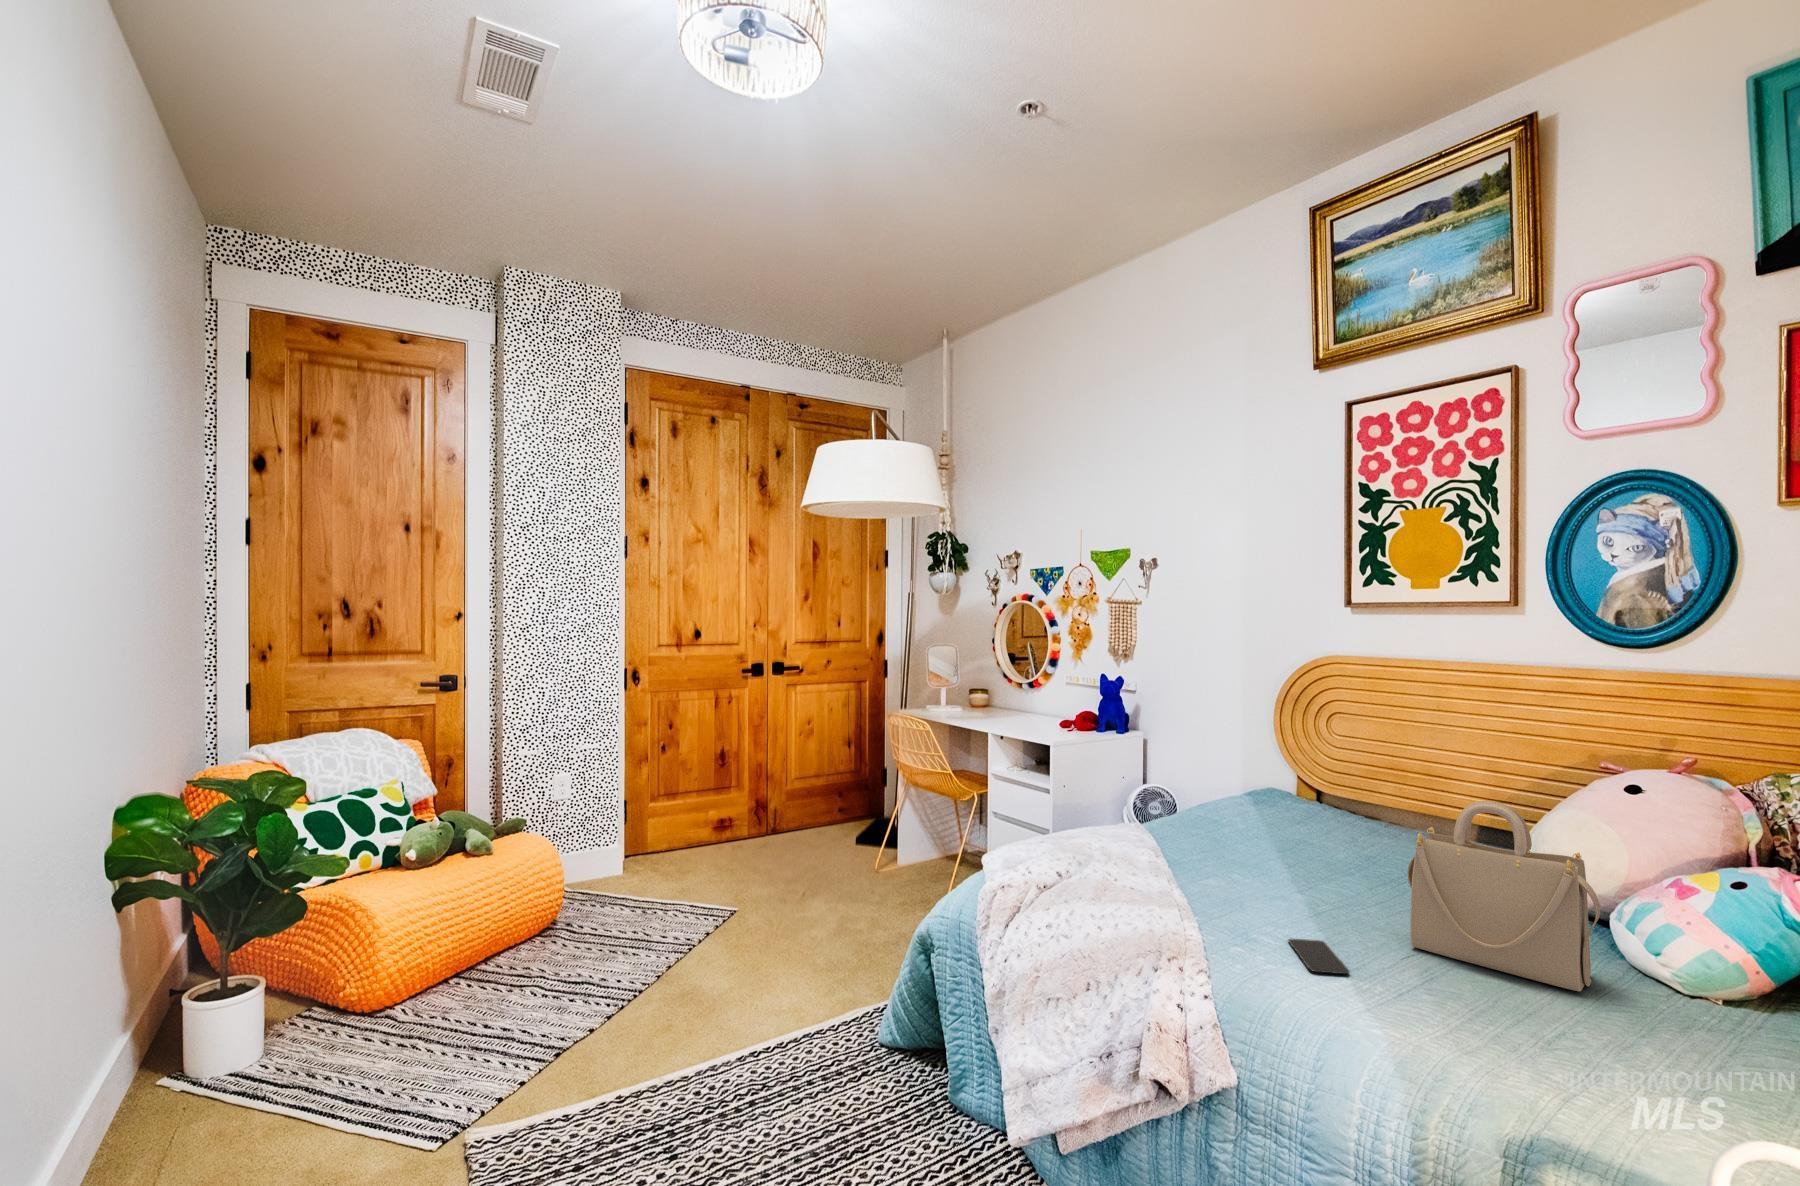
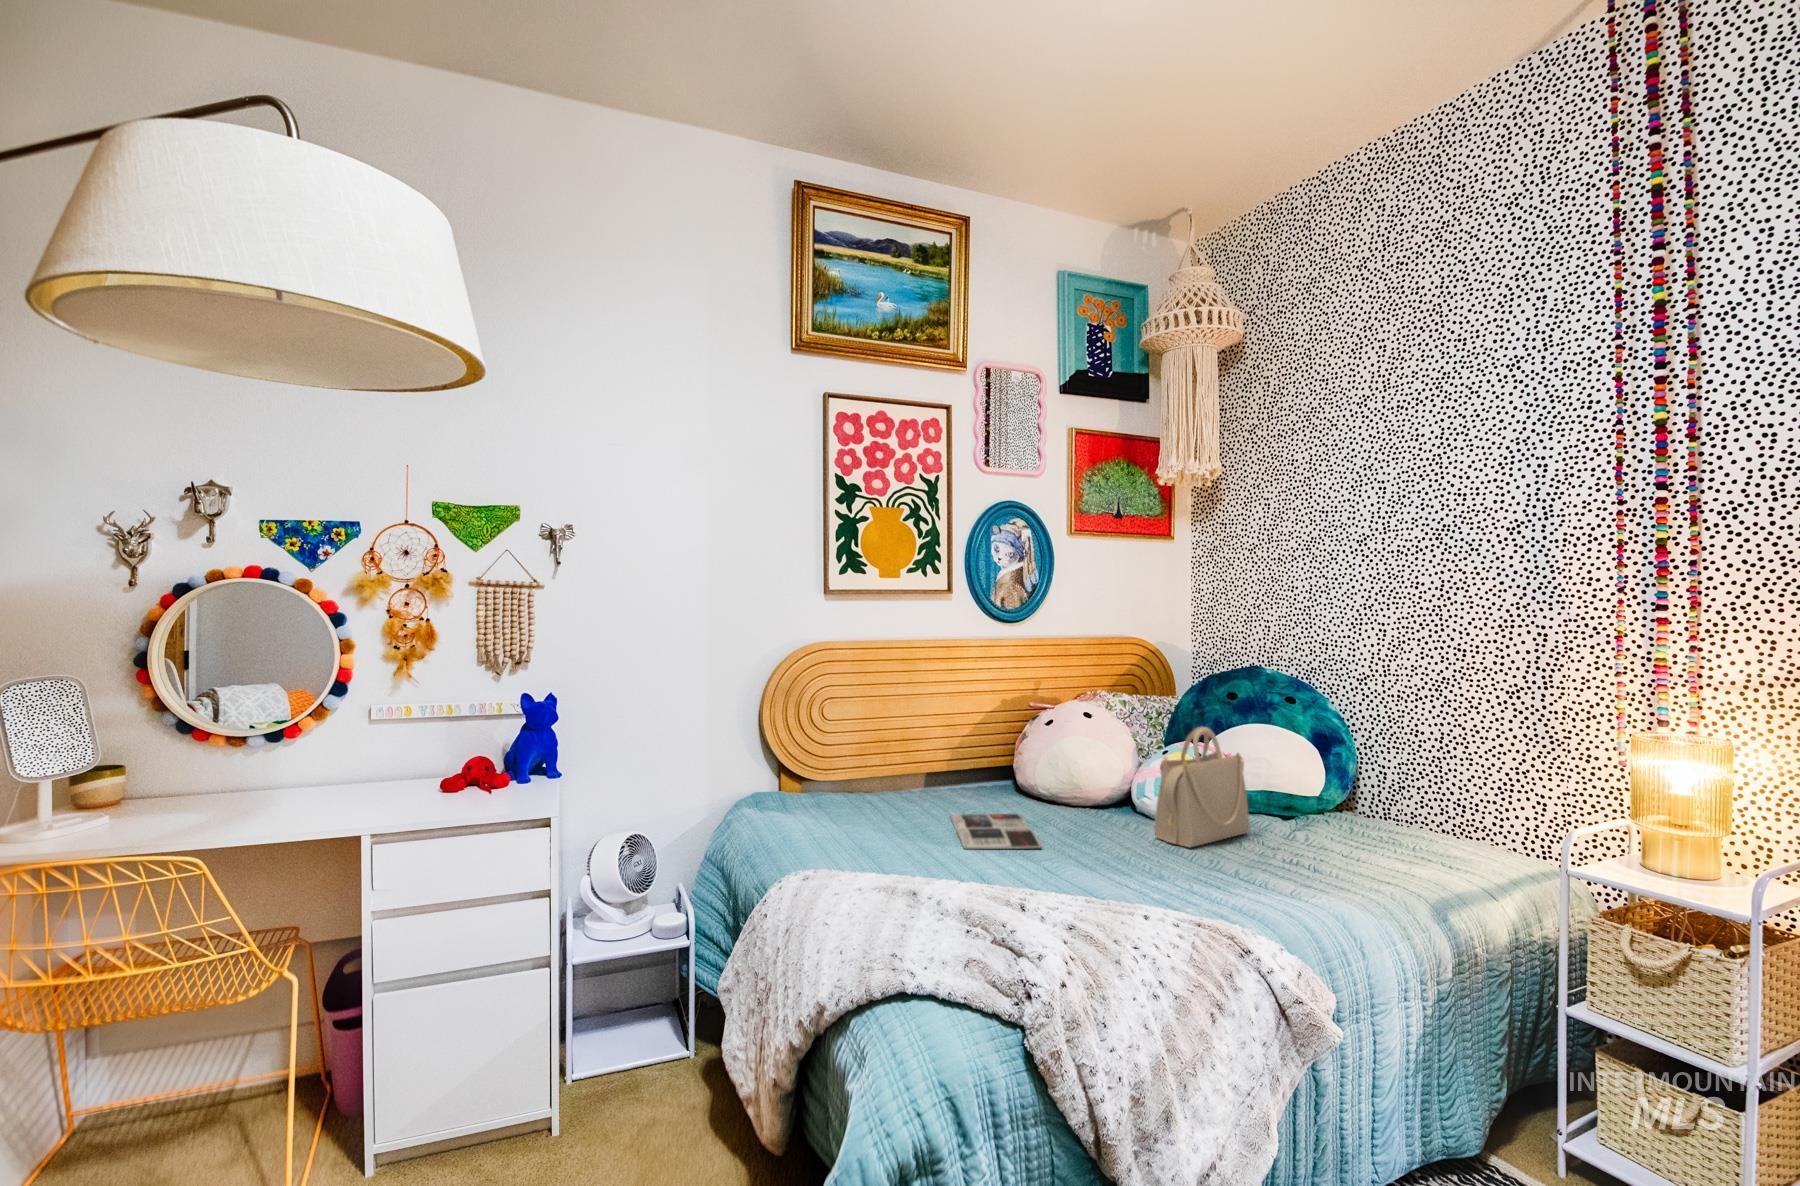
magazine: none [1230,843,1393,879] -> present [949,814,1042,849]
smartphone: present [1288,939,1349,974] -> none [1192,867,1261,884]

